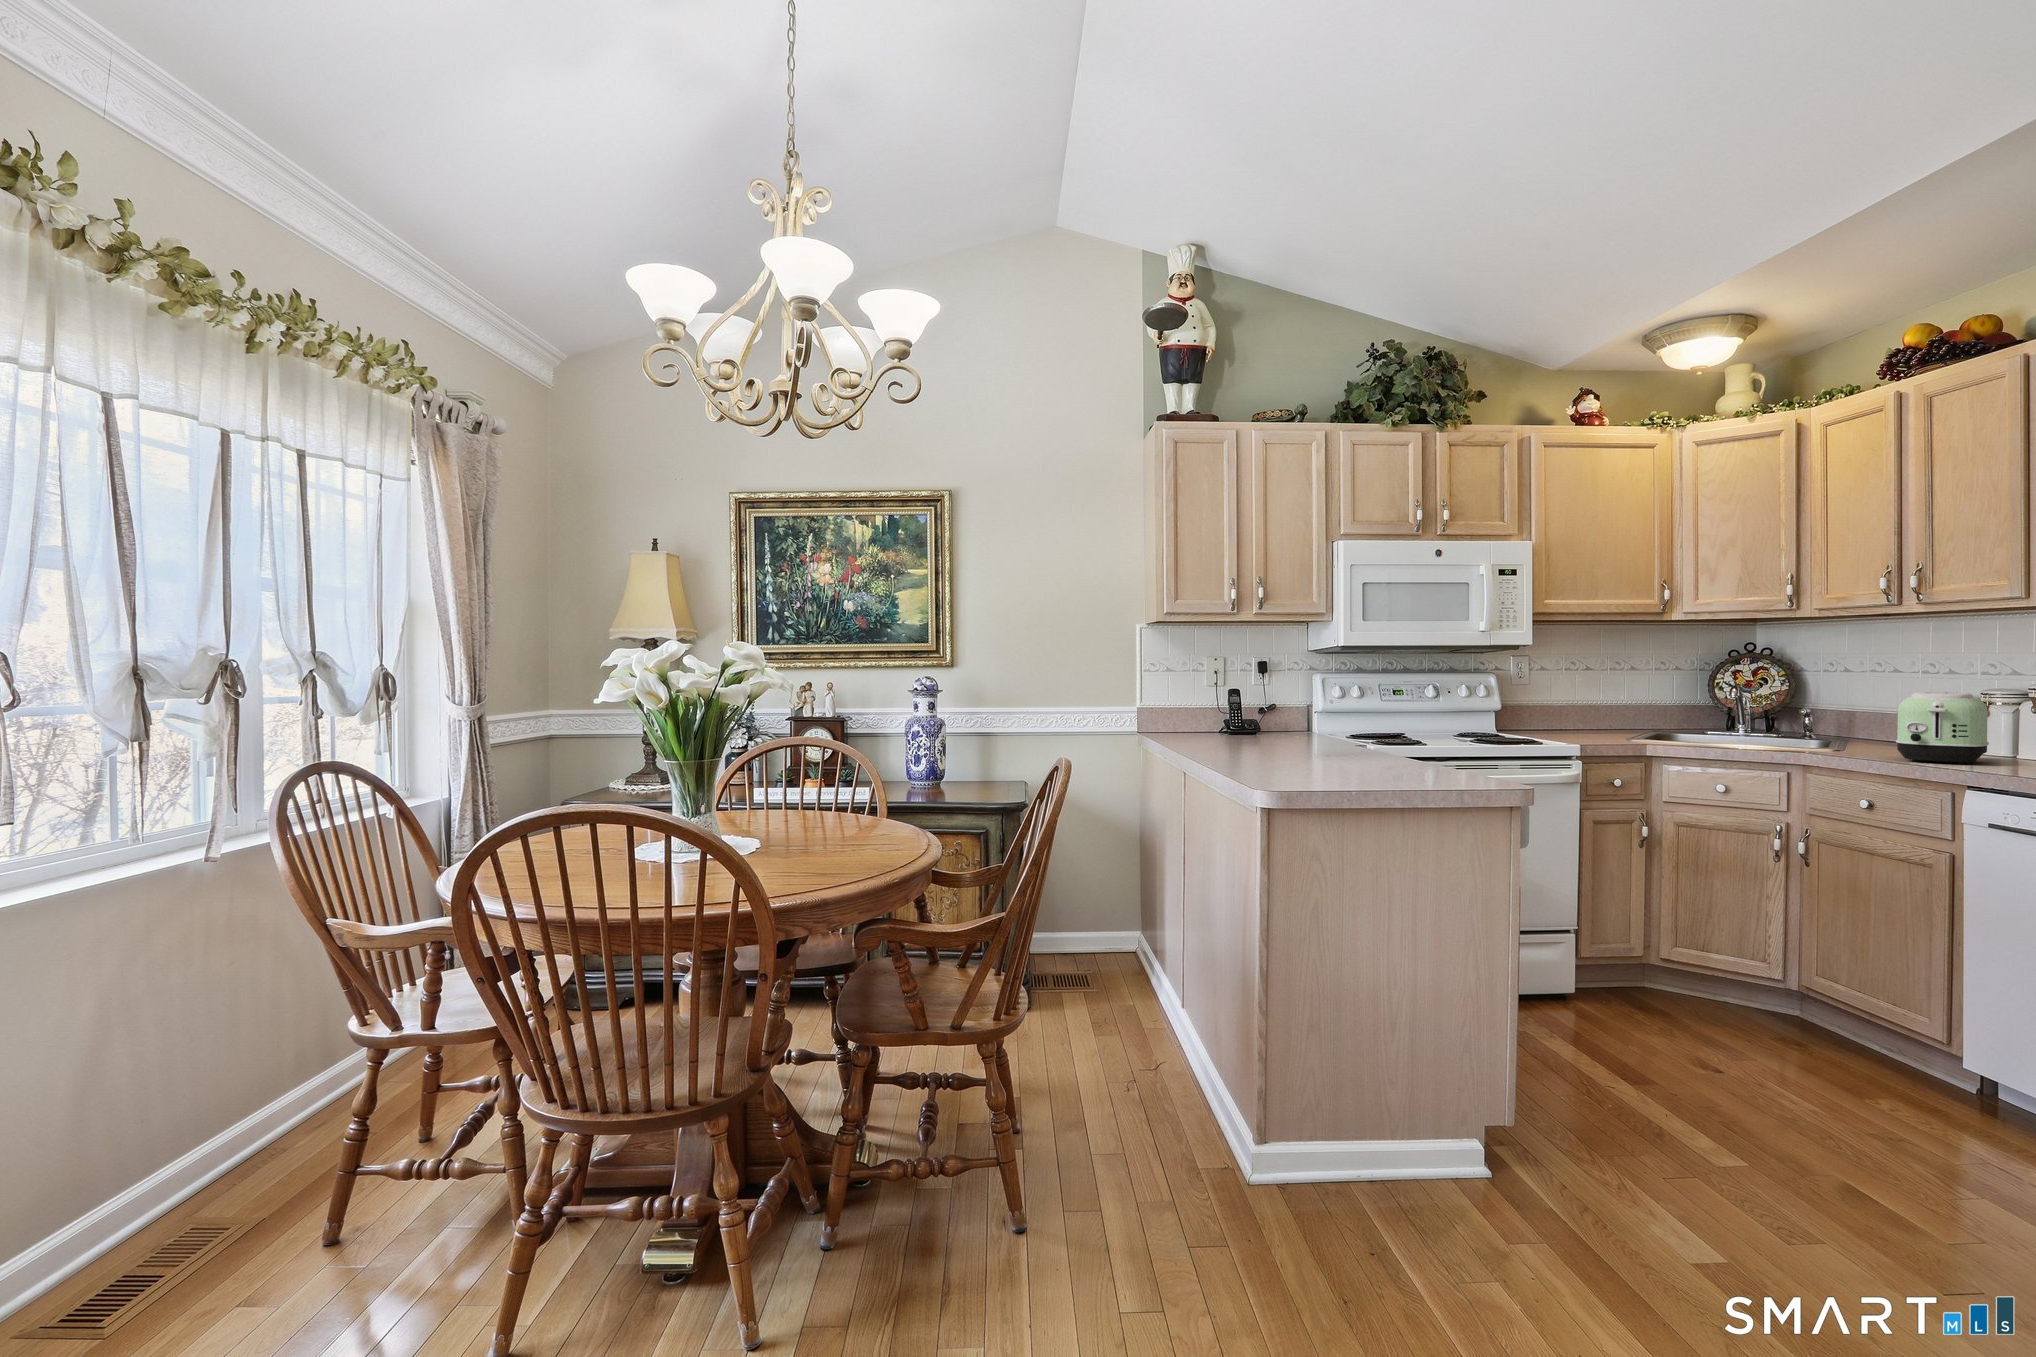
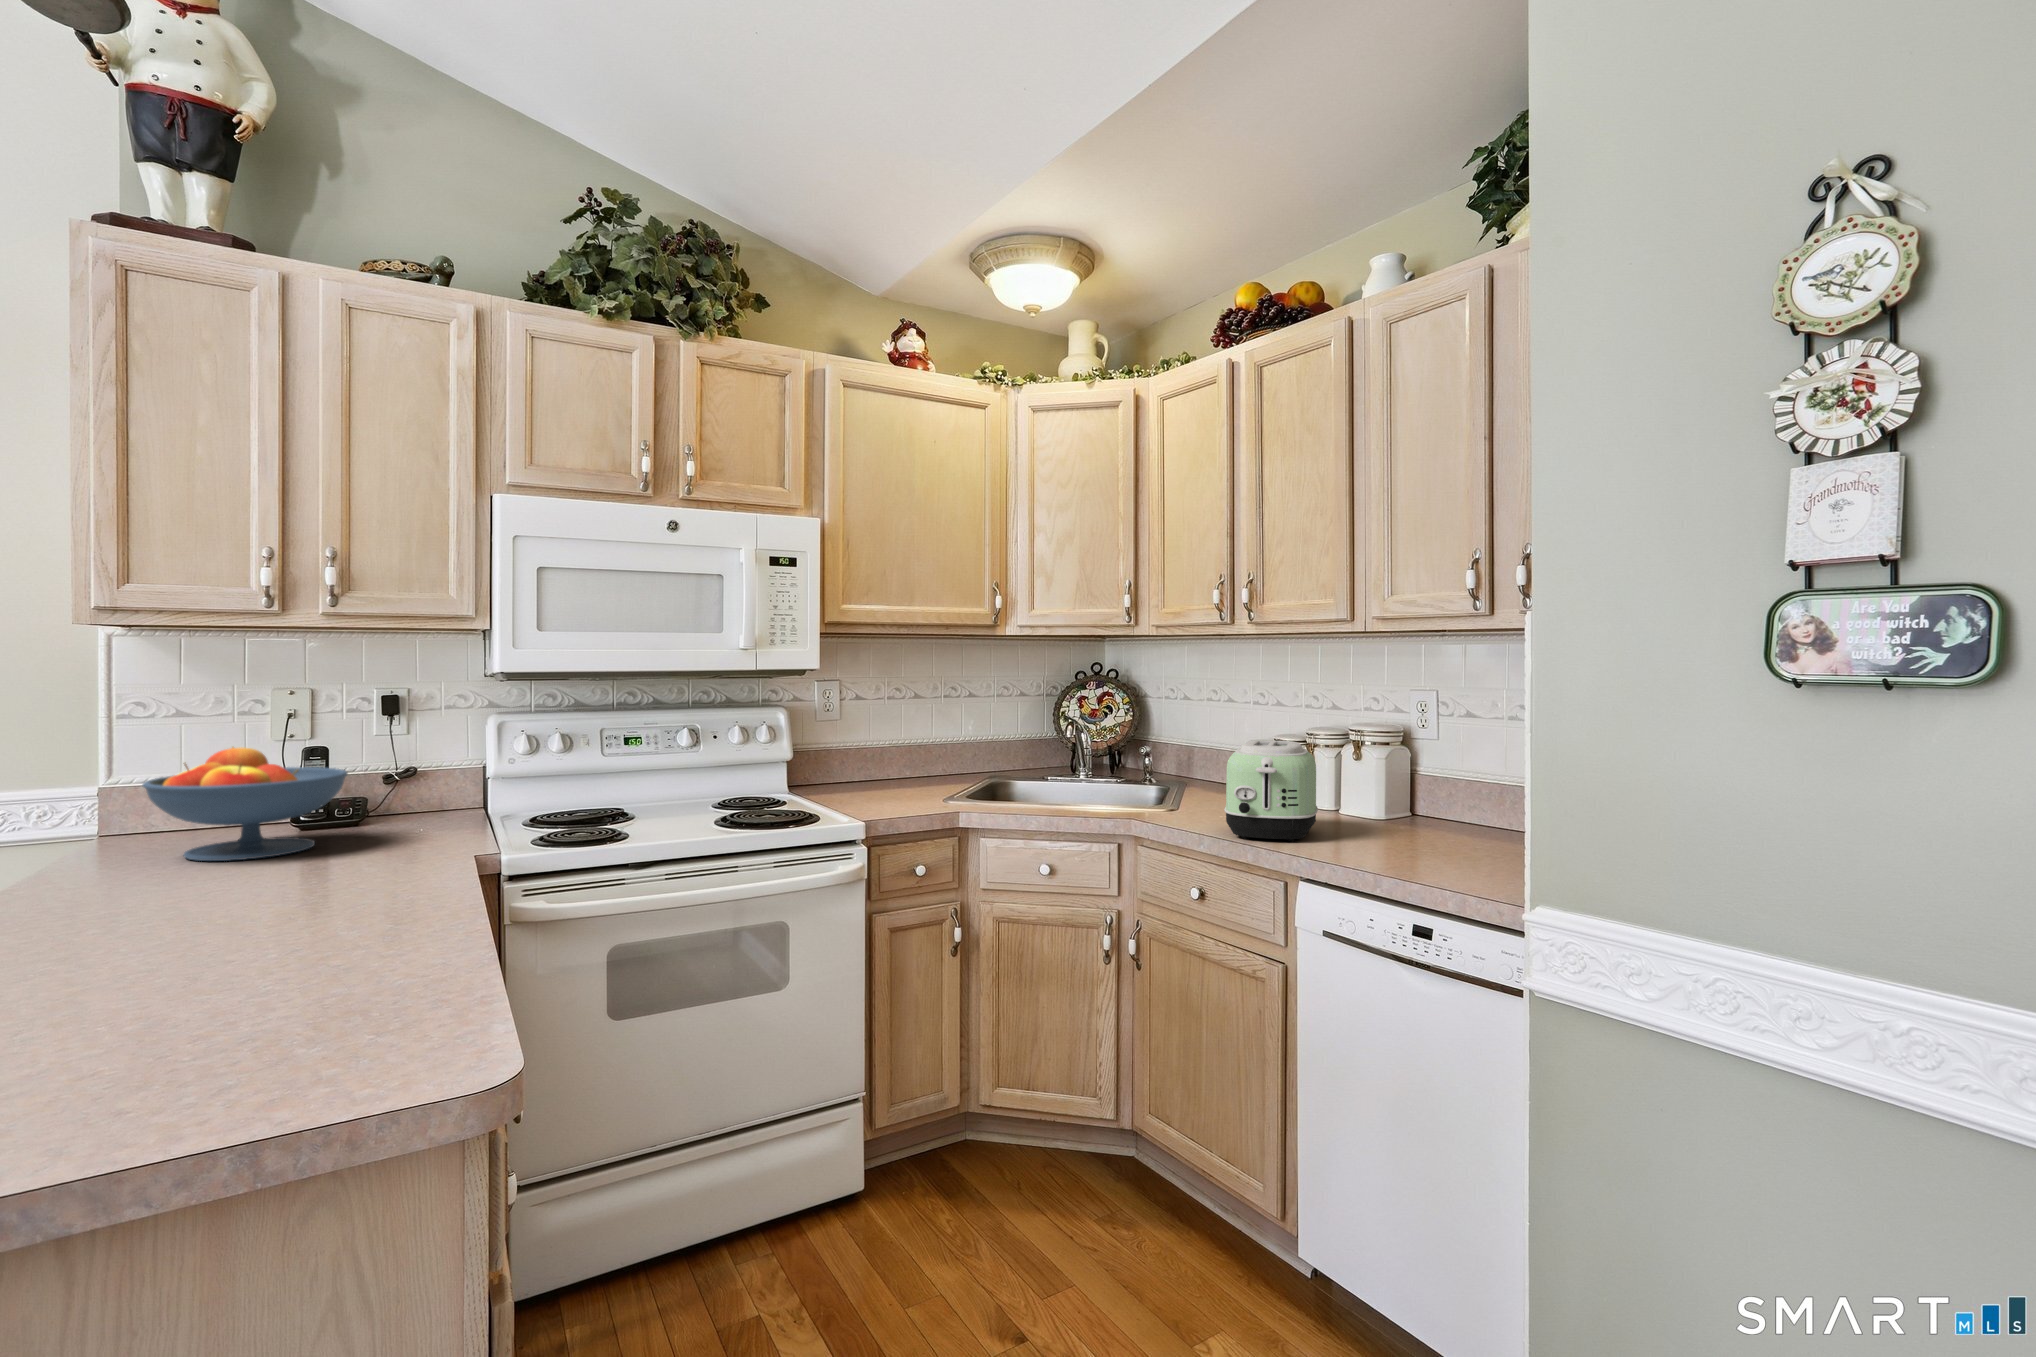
fruit bowl: none [1183,686,1272,742] -> present [143,747,348,861]

